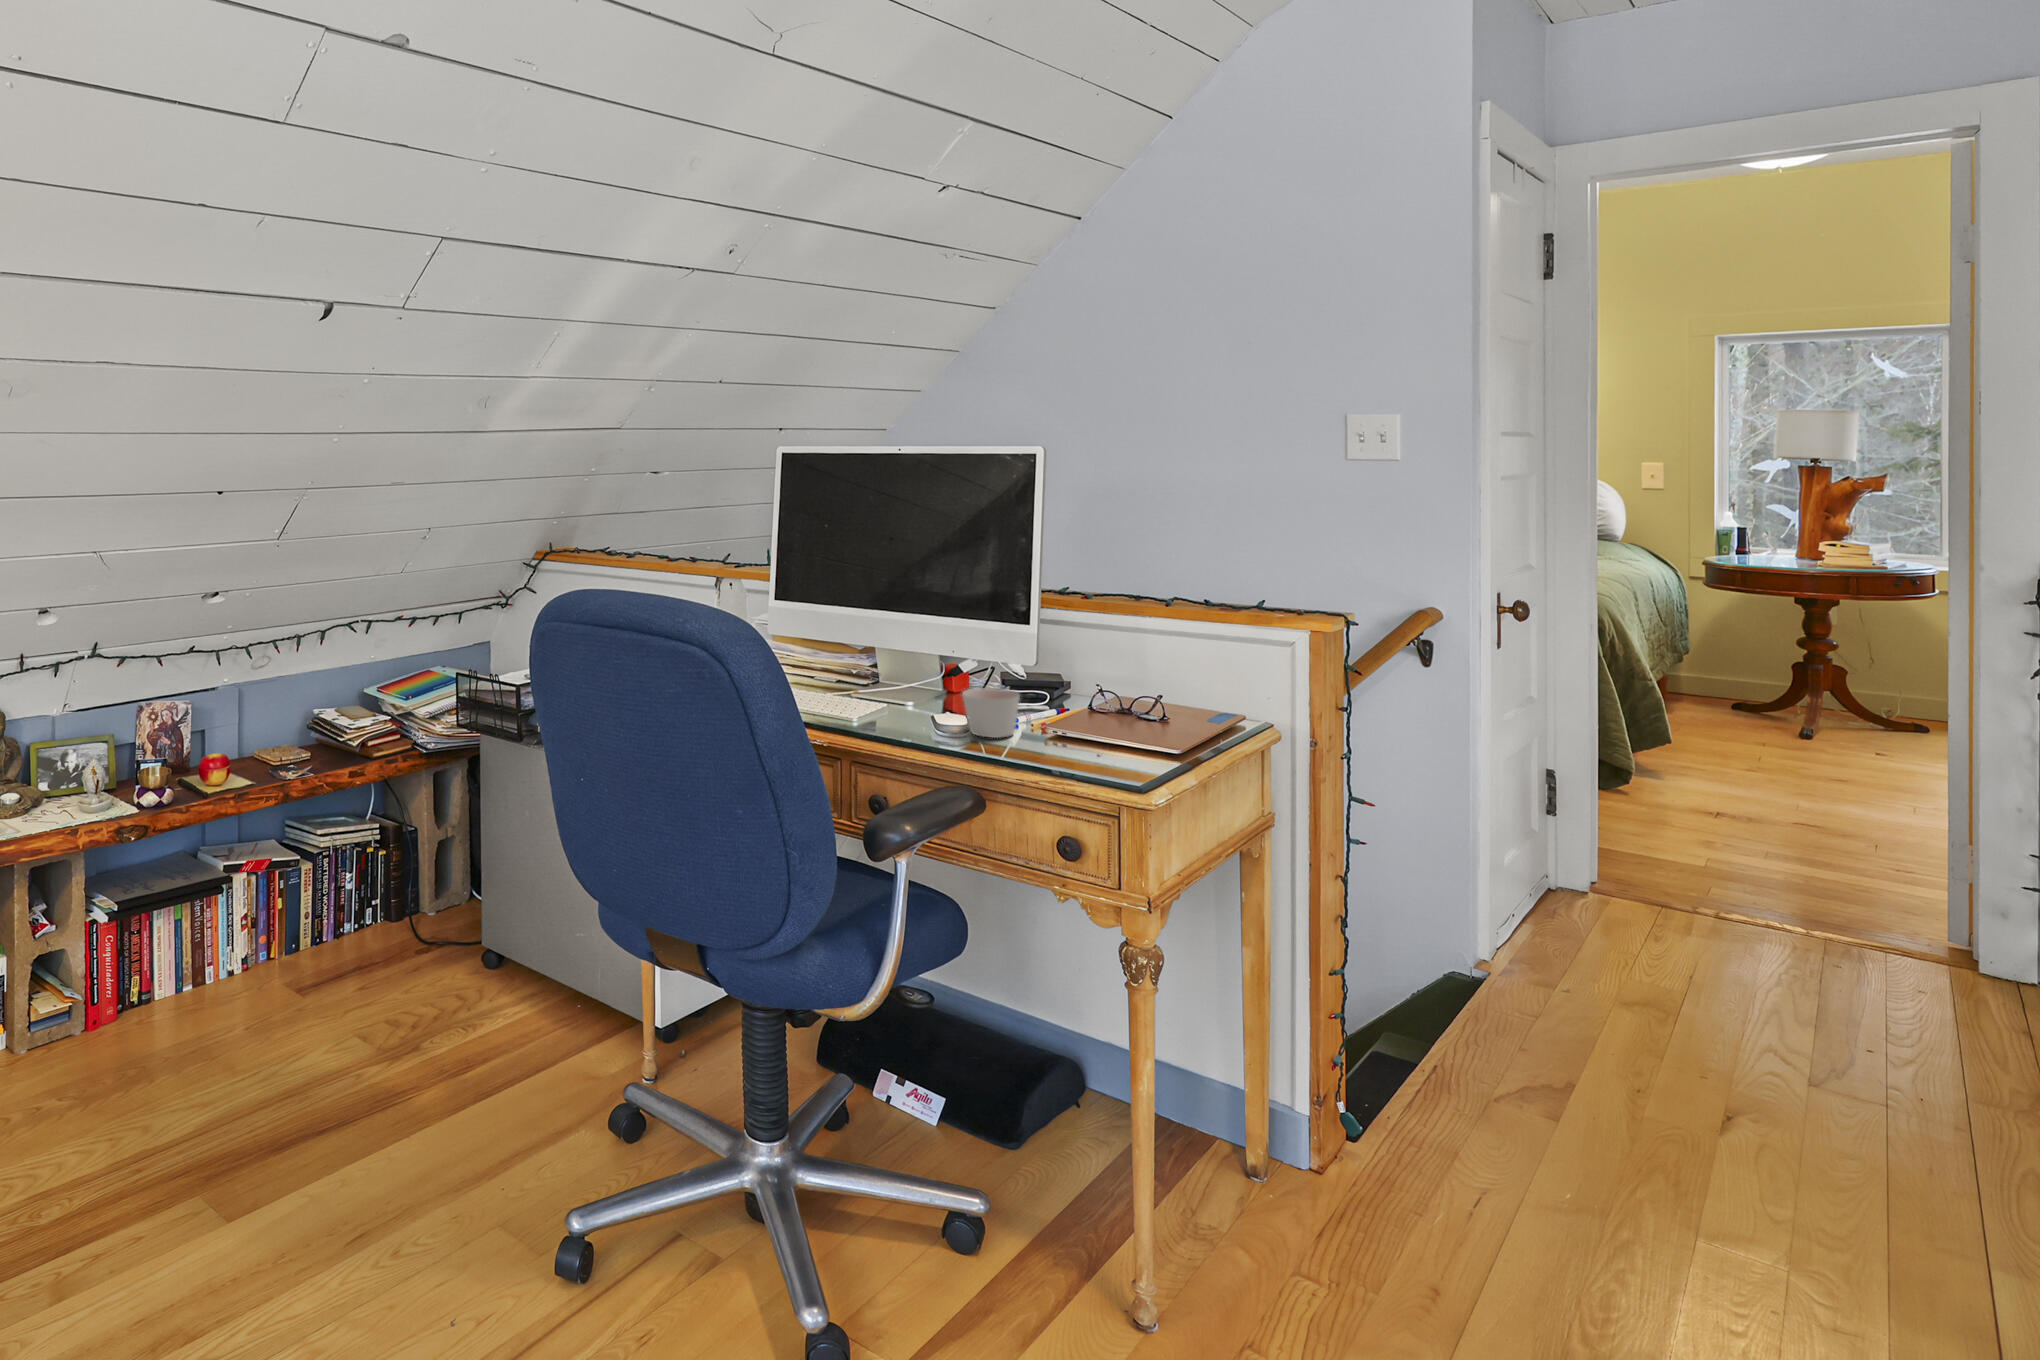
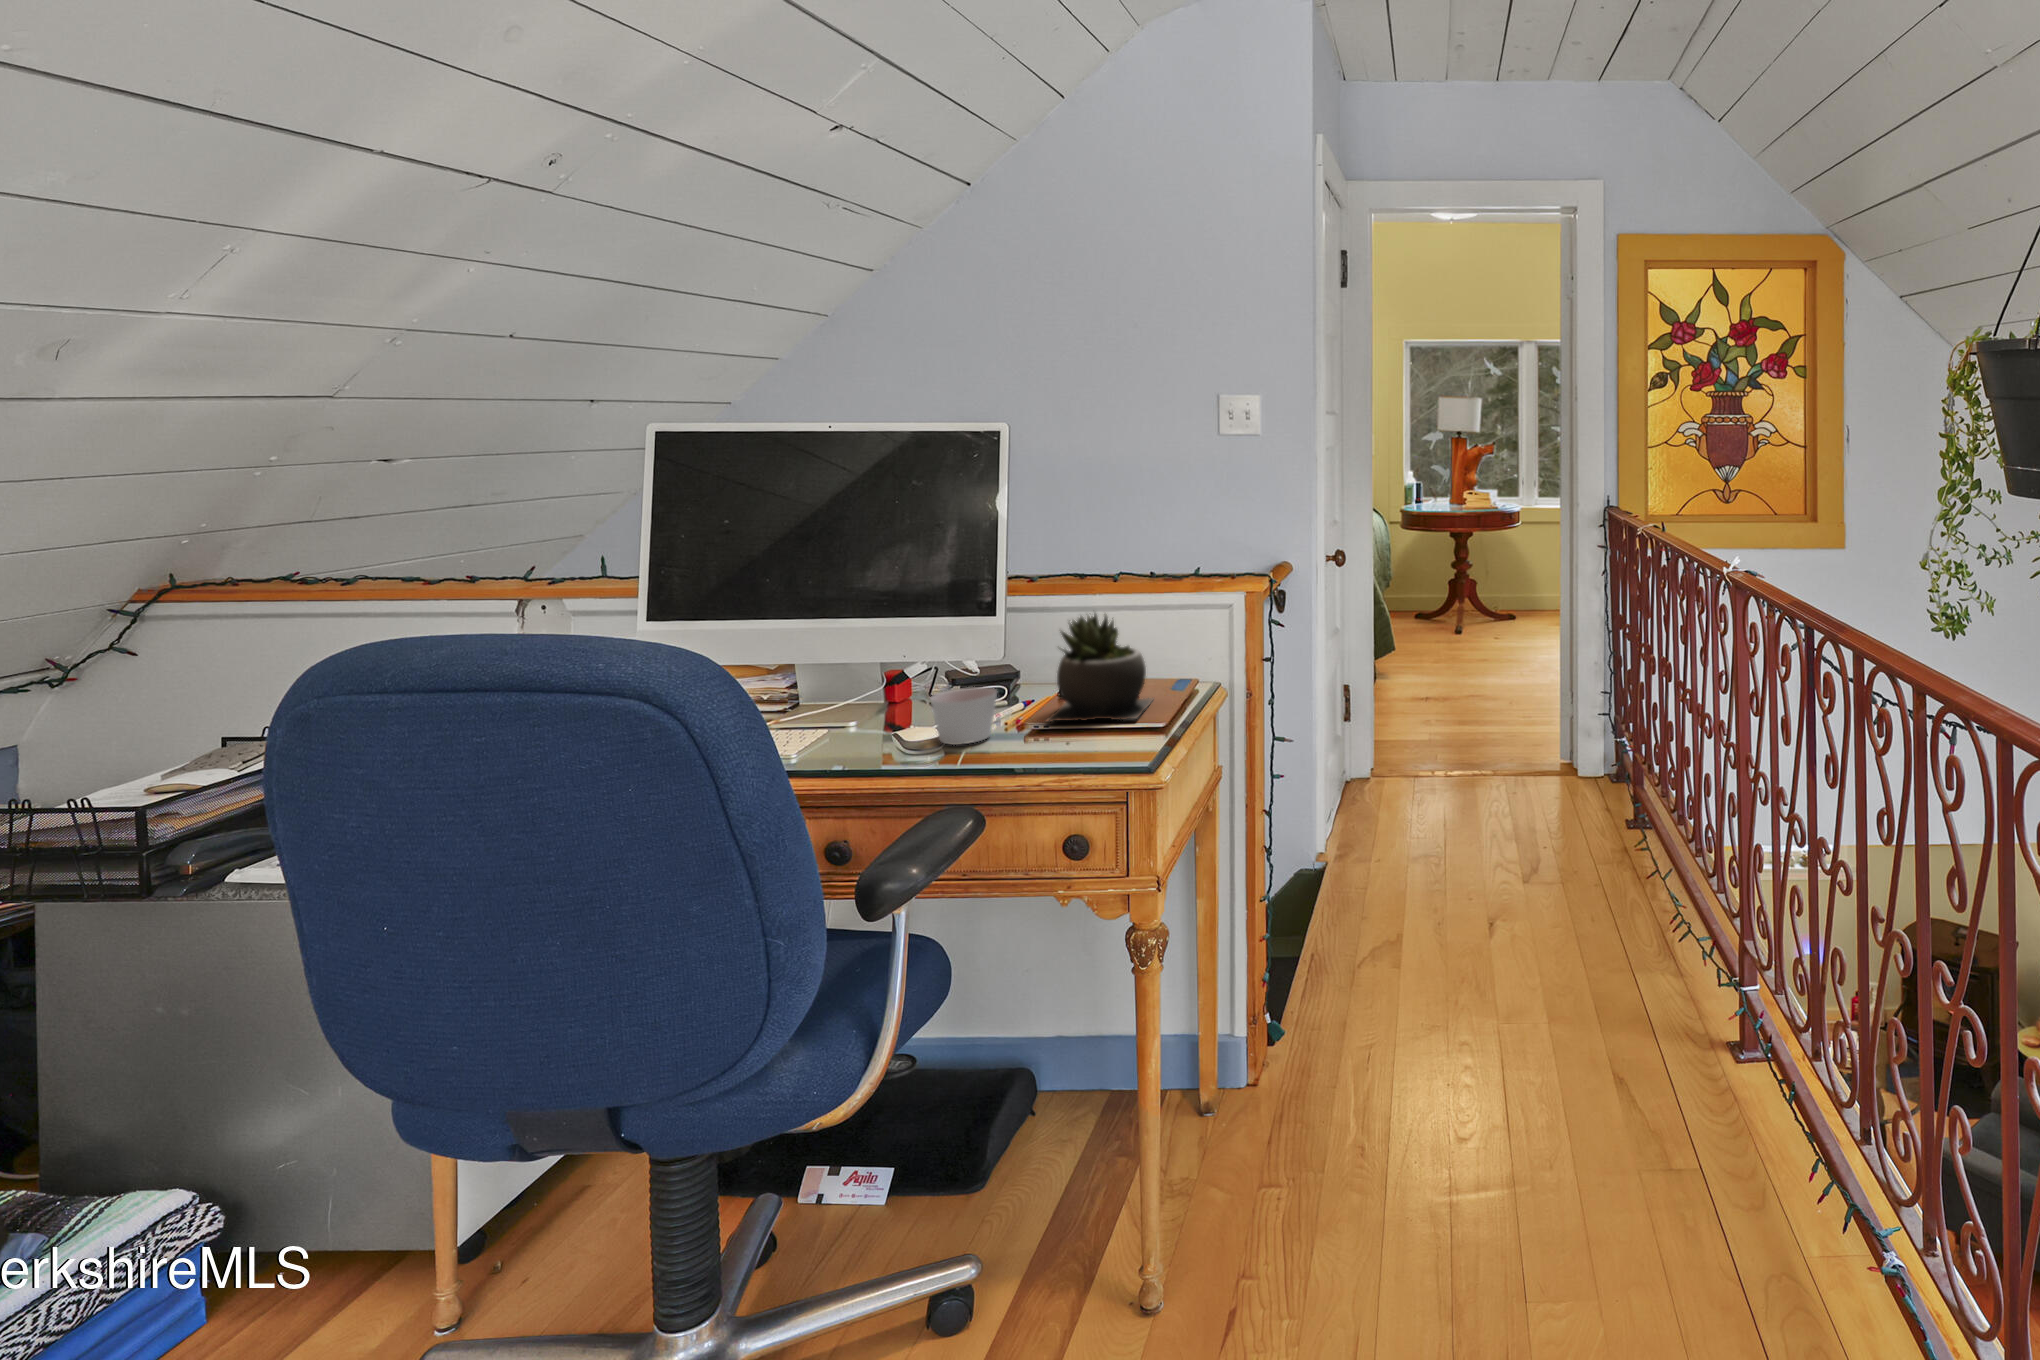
succulent plant: none [1064,635,1184,745] -> present [1047,614,1154,721]

